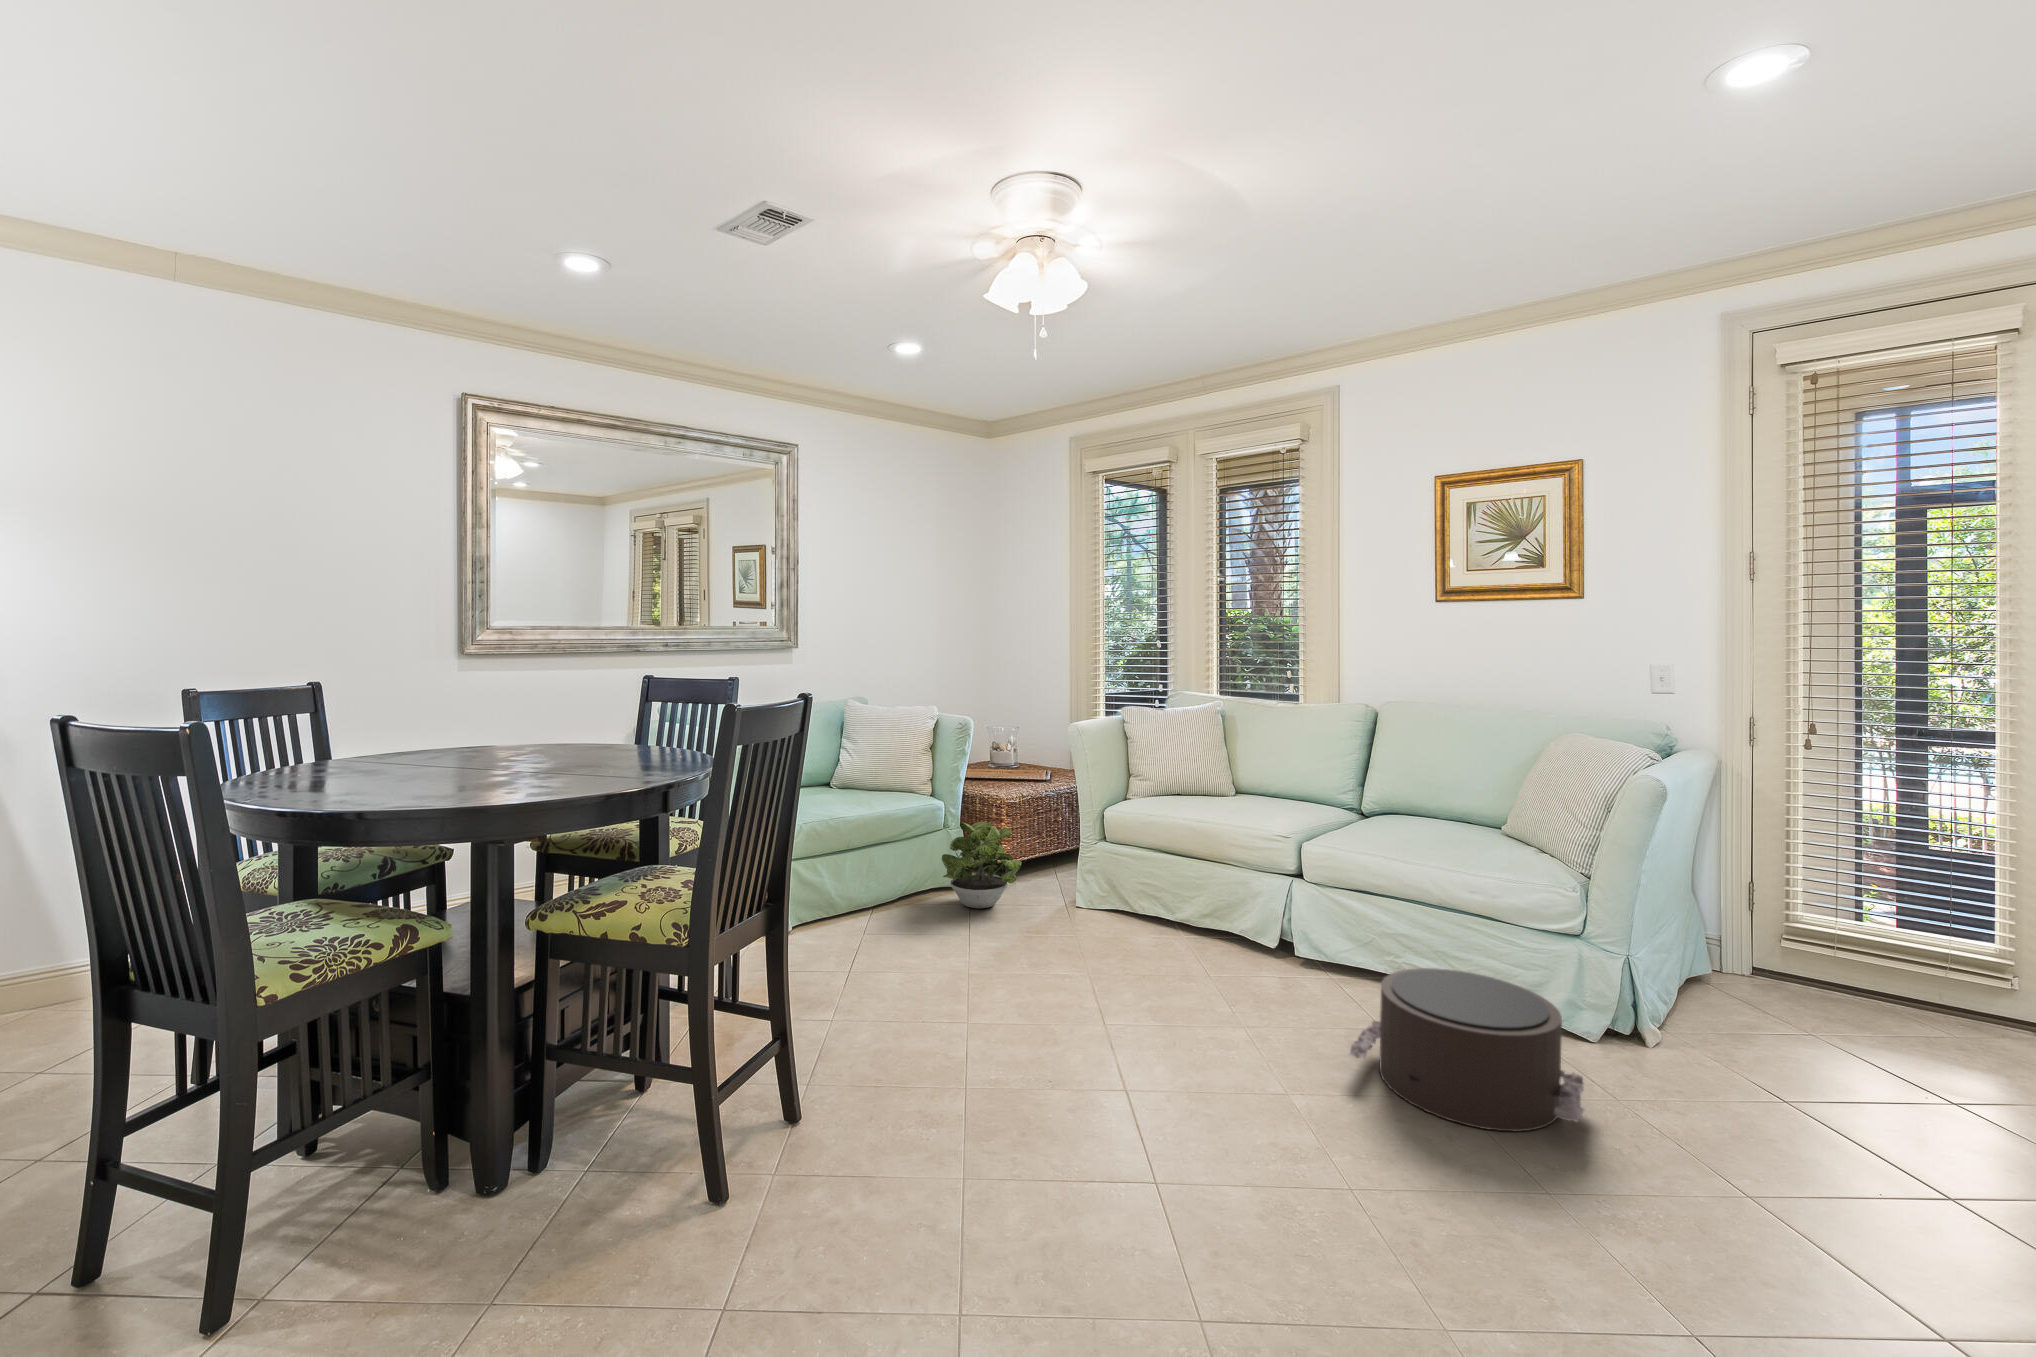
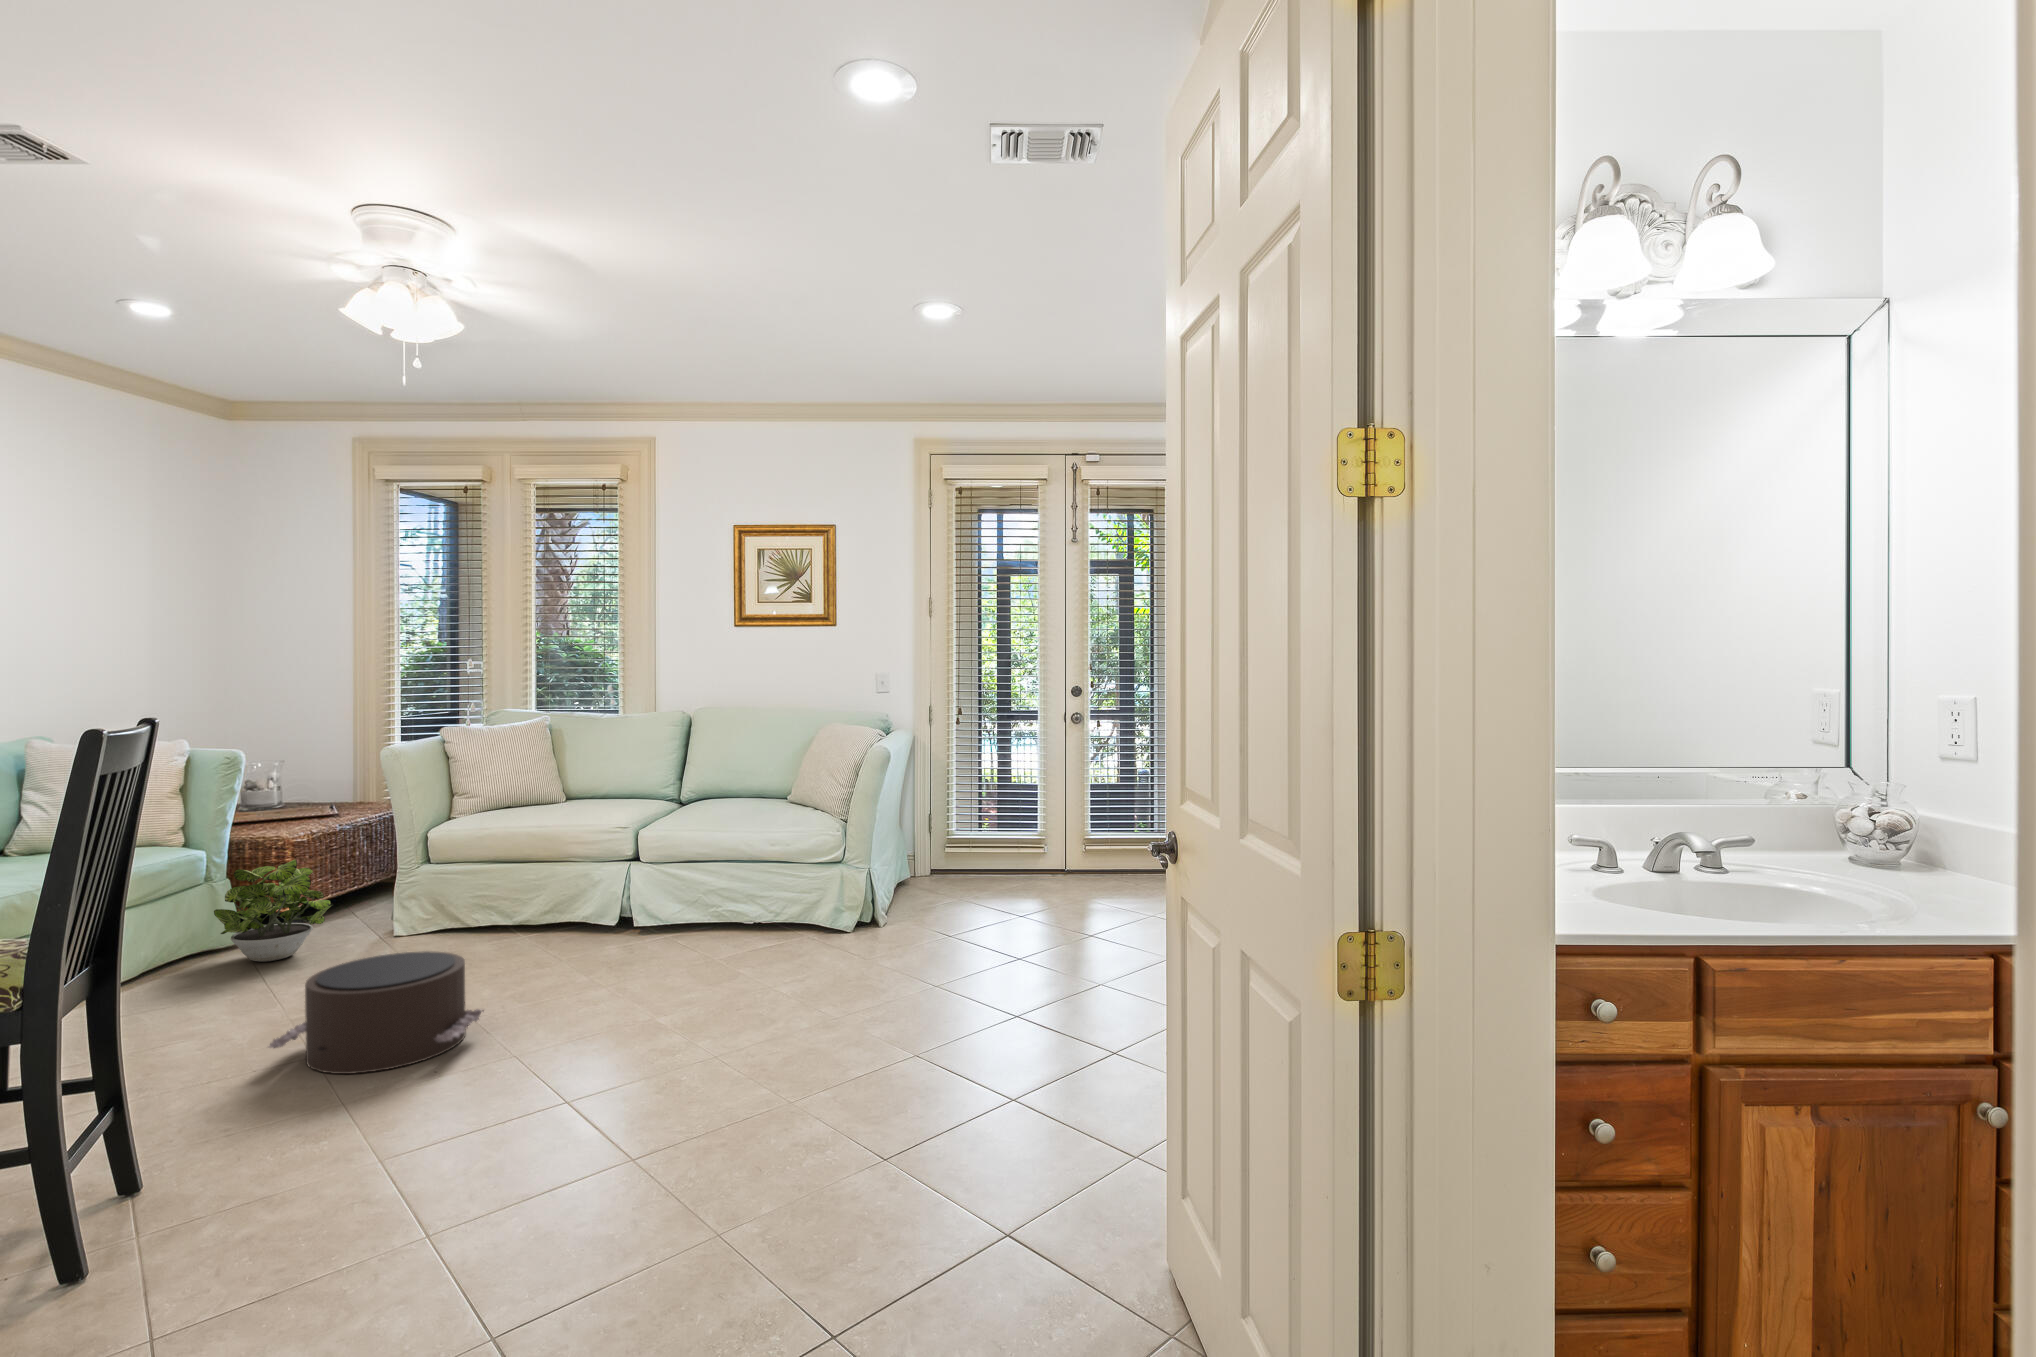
pouf: present [1350,968,1585,1131] -> present [269,951,484,1074]

